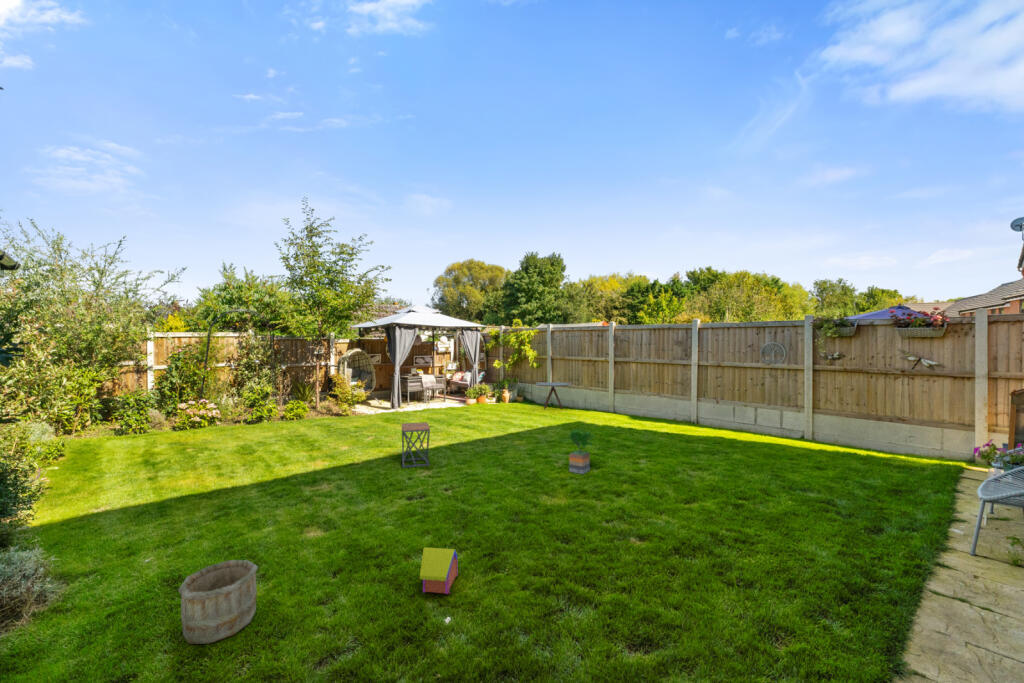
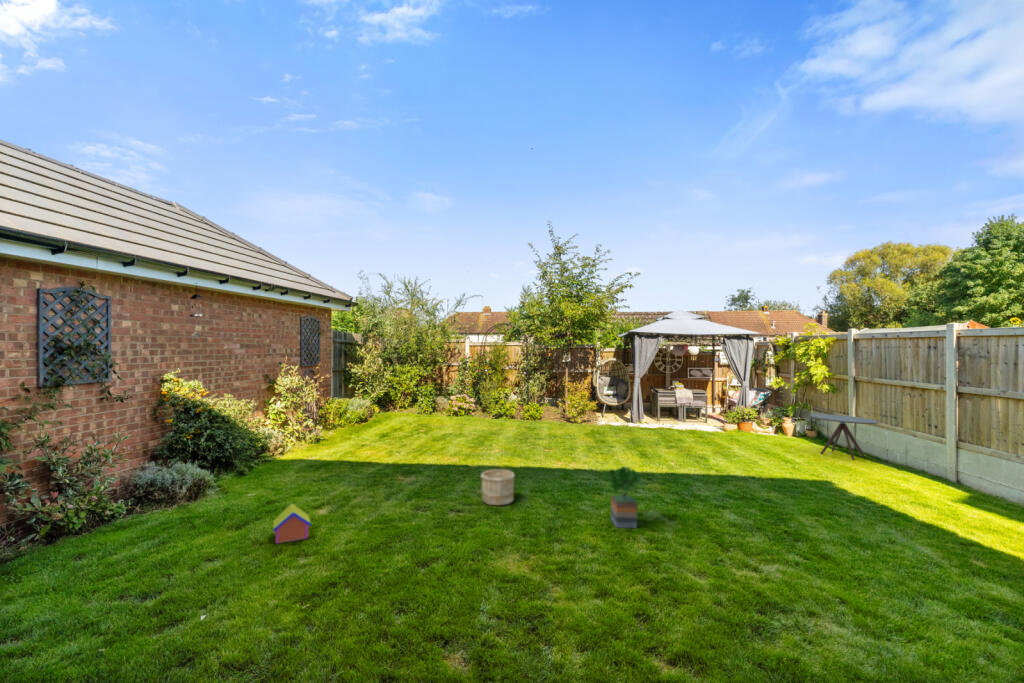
stool: present [402,422,430,468] -> none [497,424,533,469]
wooden bucket: present [178,560,258,644] -> present [481,469,514,505]

